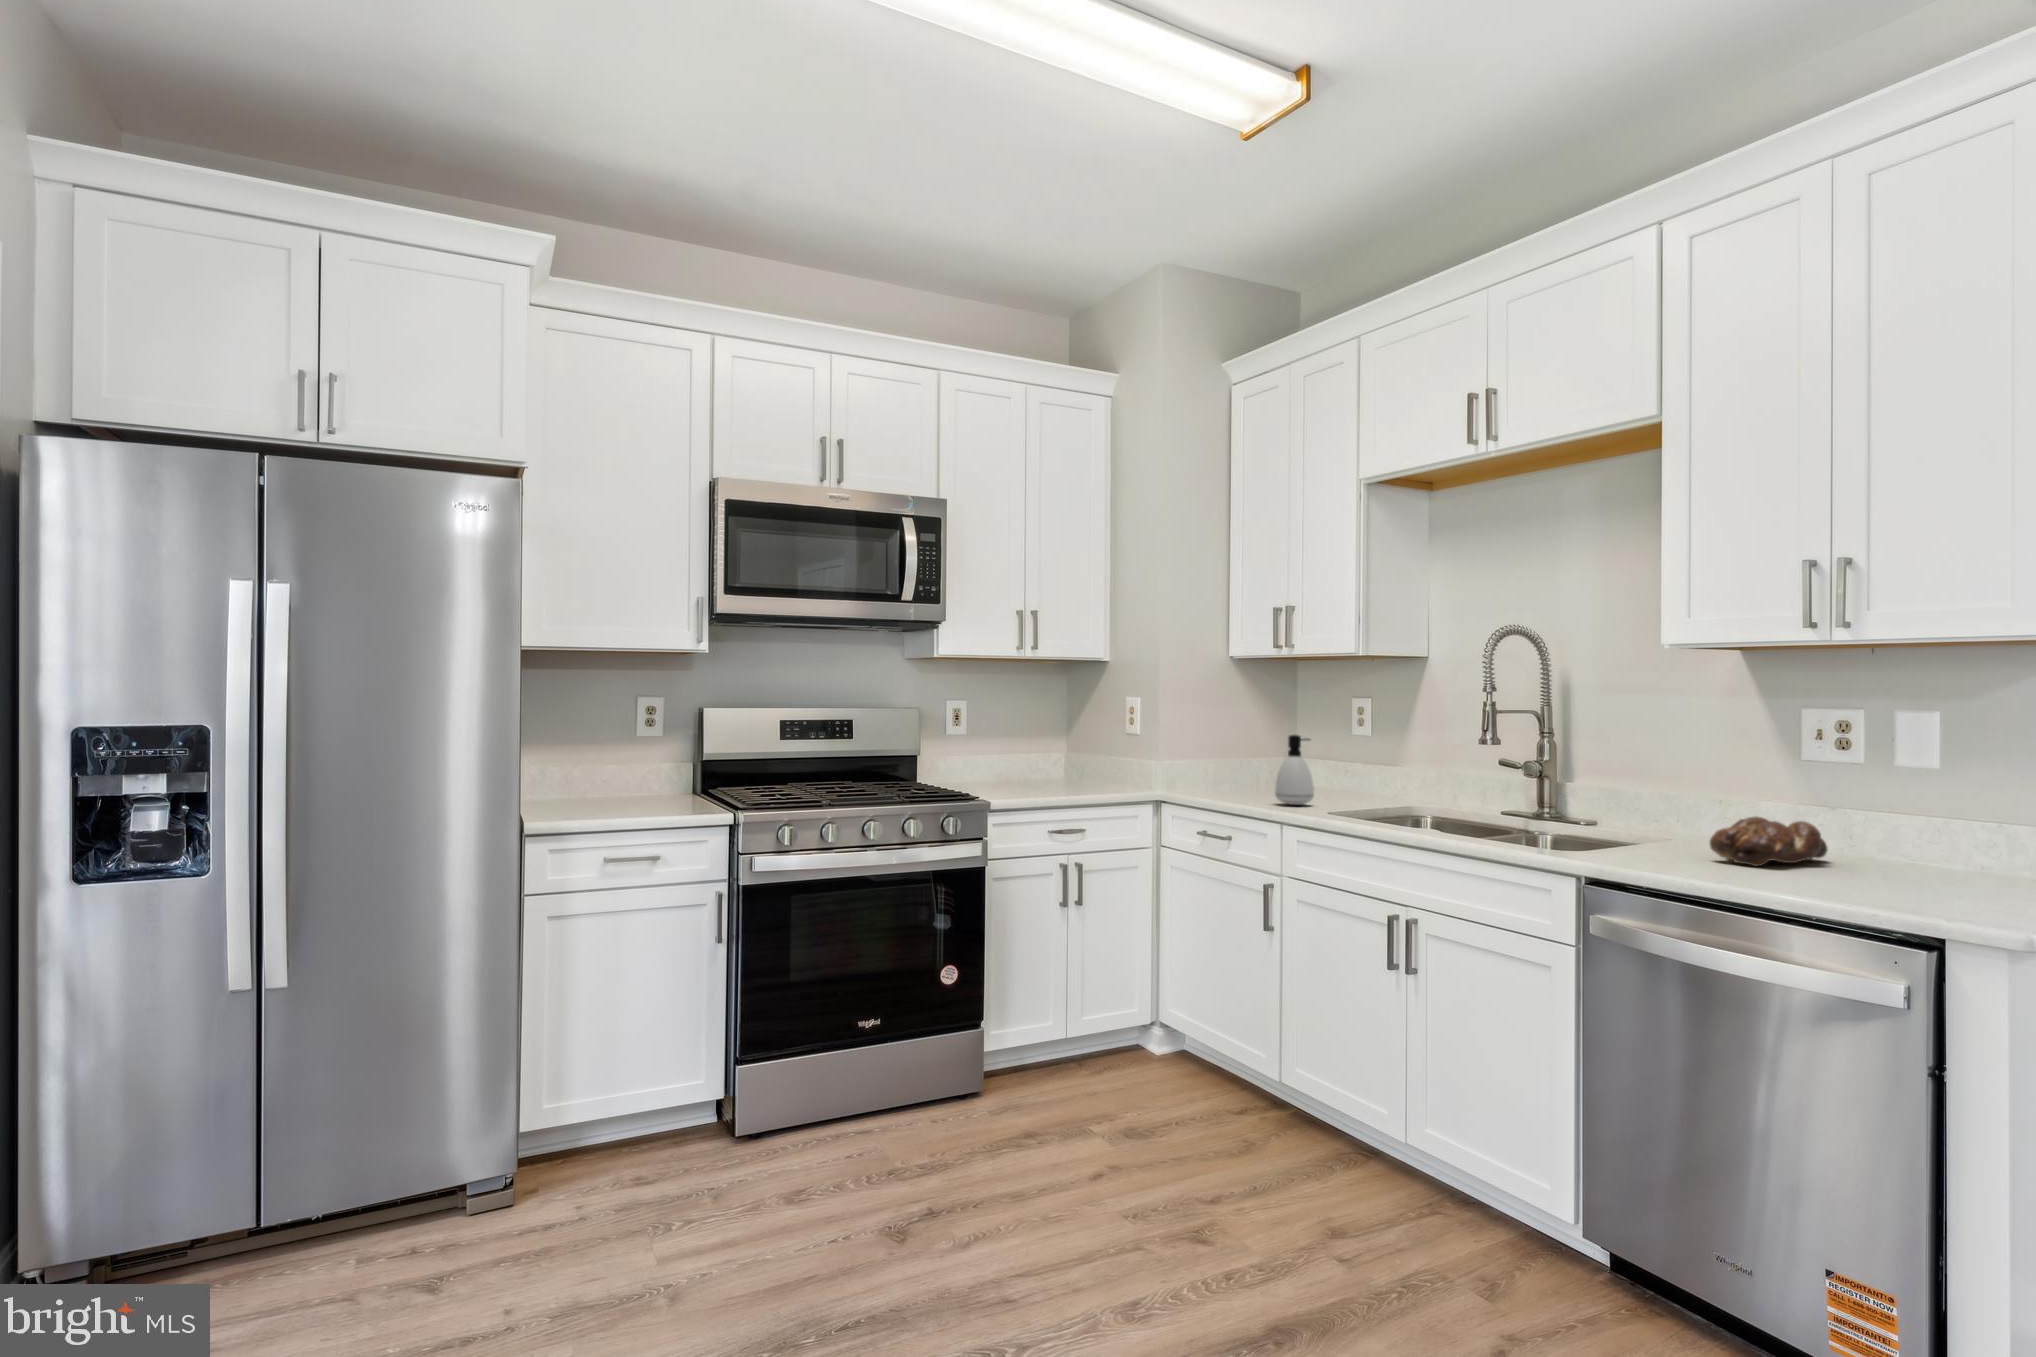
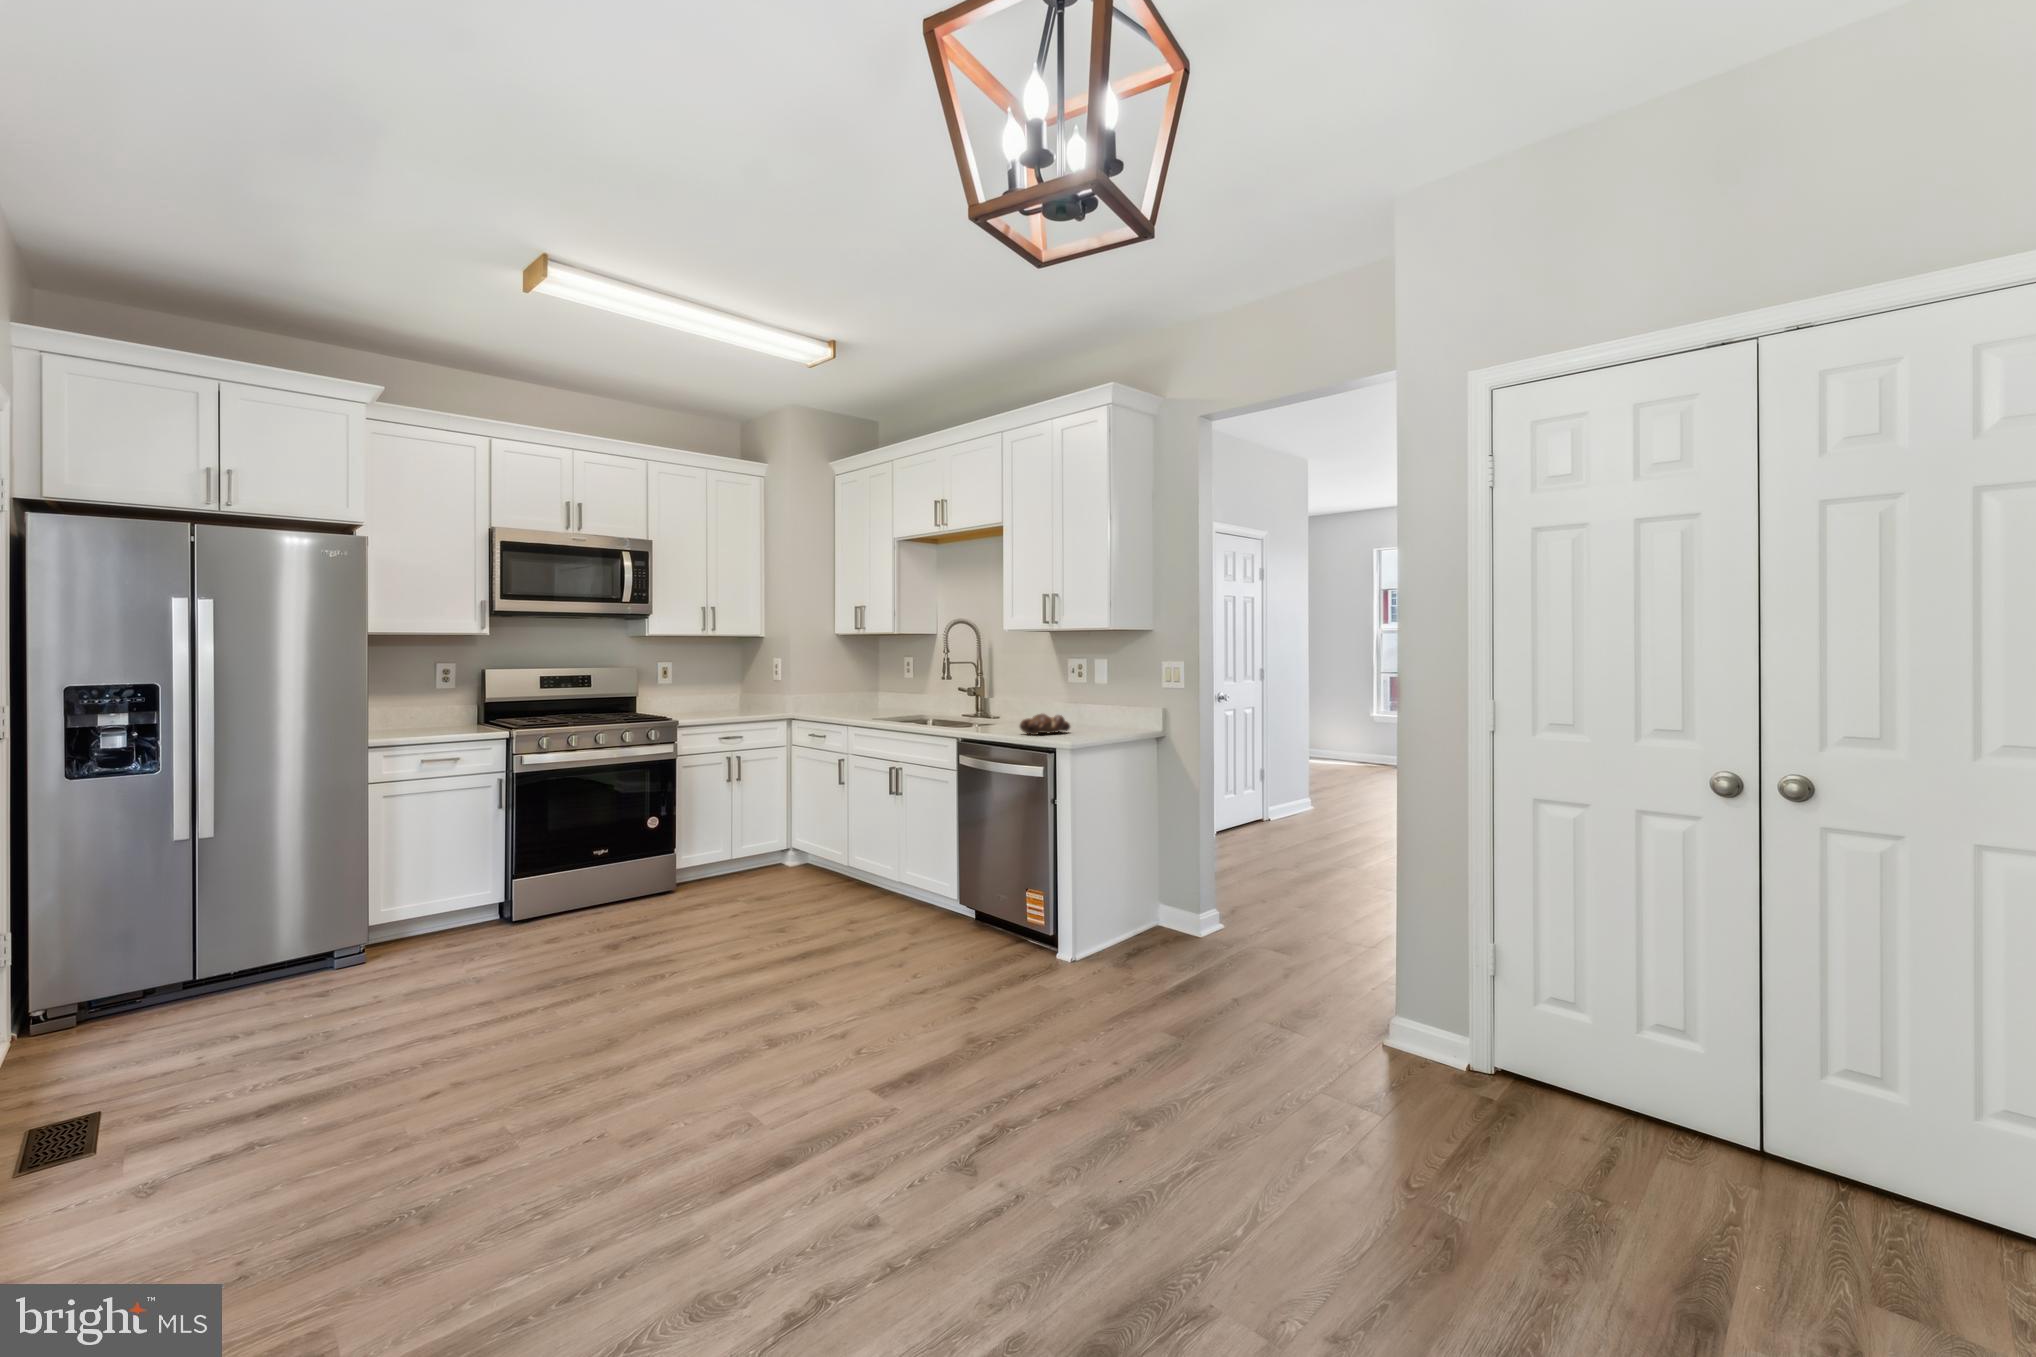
soap dispenser: present [1275,735,1314,805] -> none [853,681,874,720]

